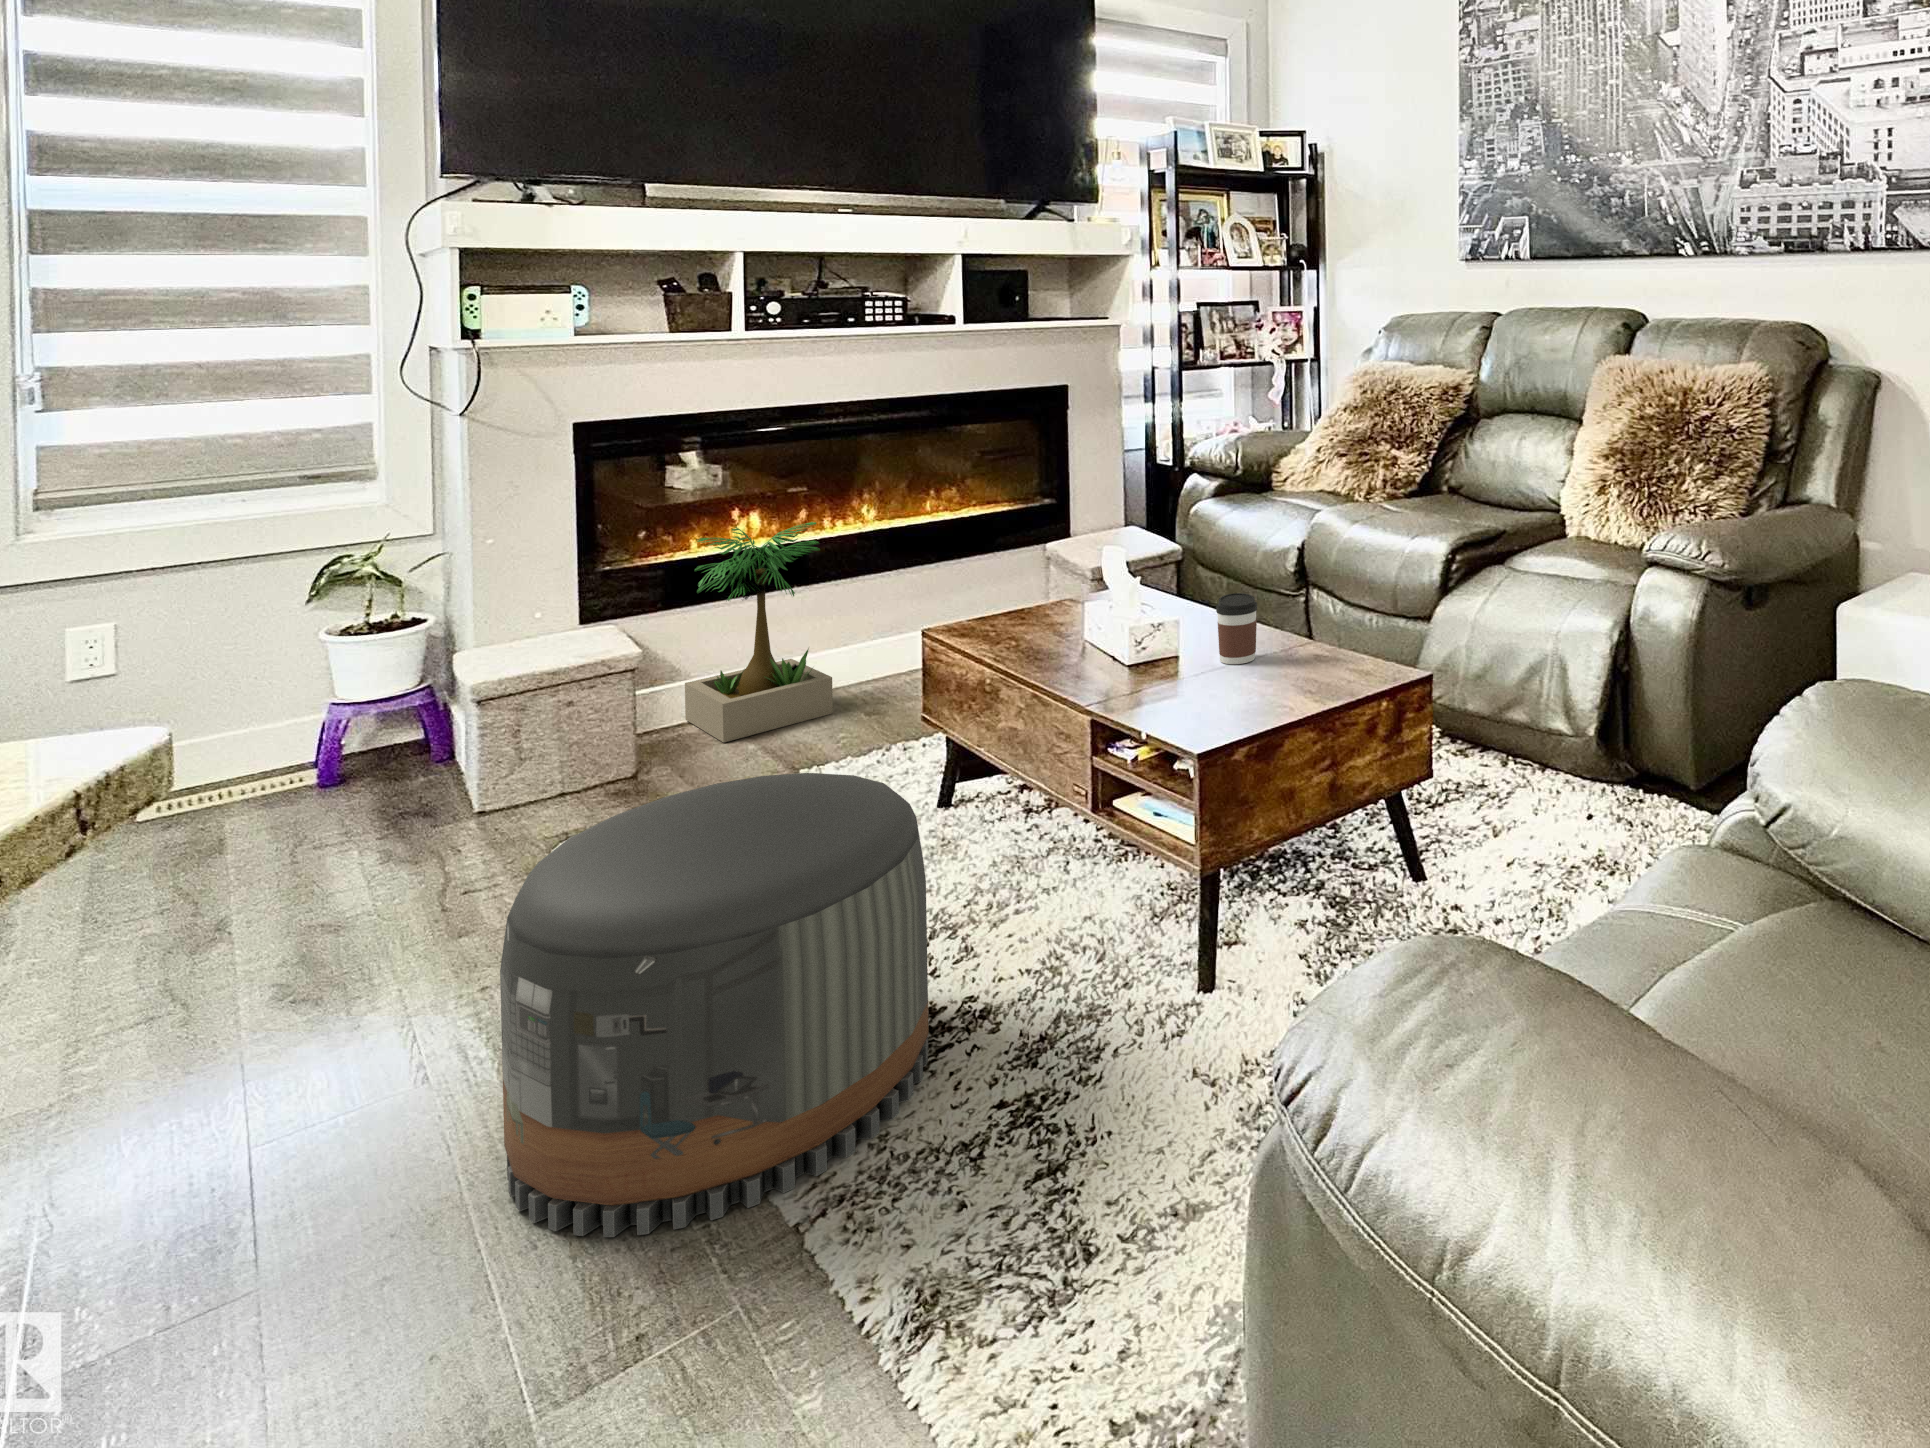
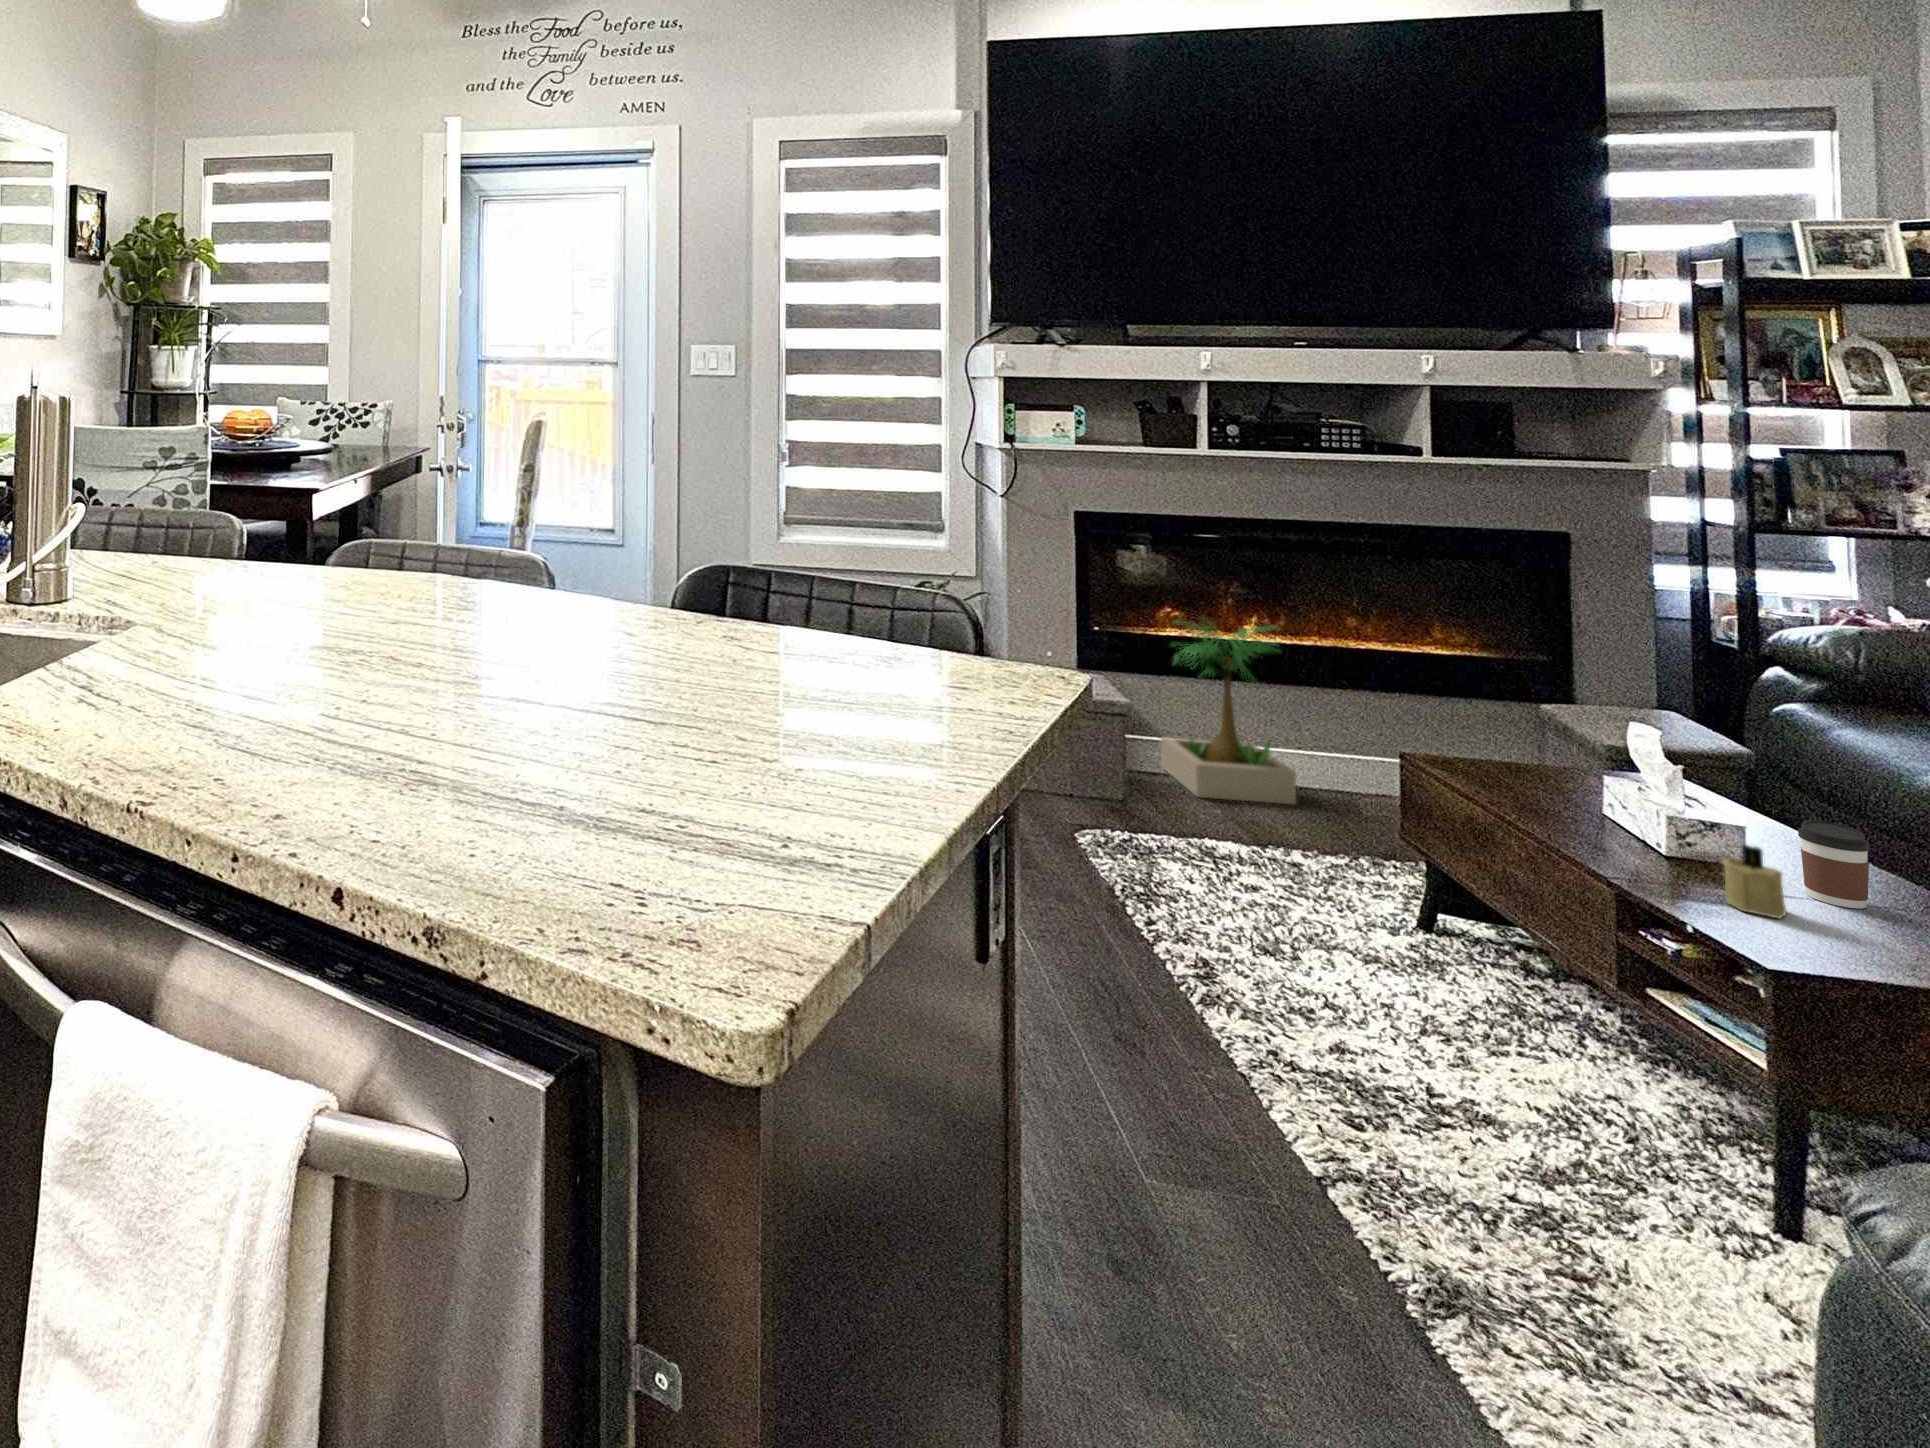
candle: none [1169,632,1210,695] -> present [1722,845,1786,918]
pouf: present [500,773,929,1237] -> none [1089,819,1424,1162]

